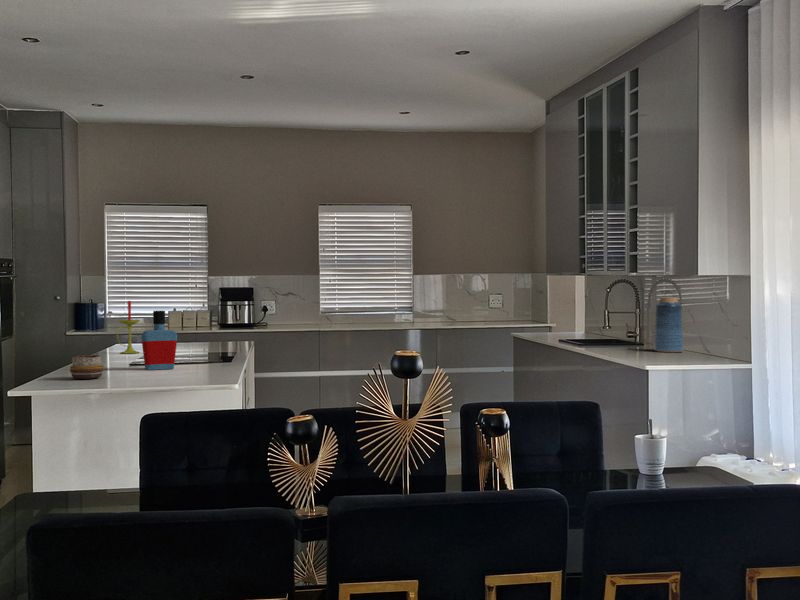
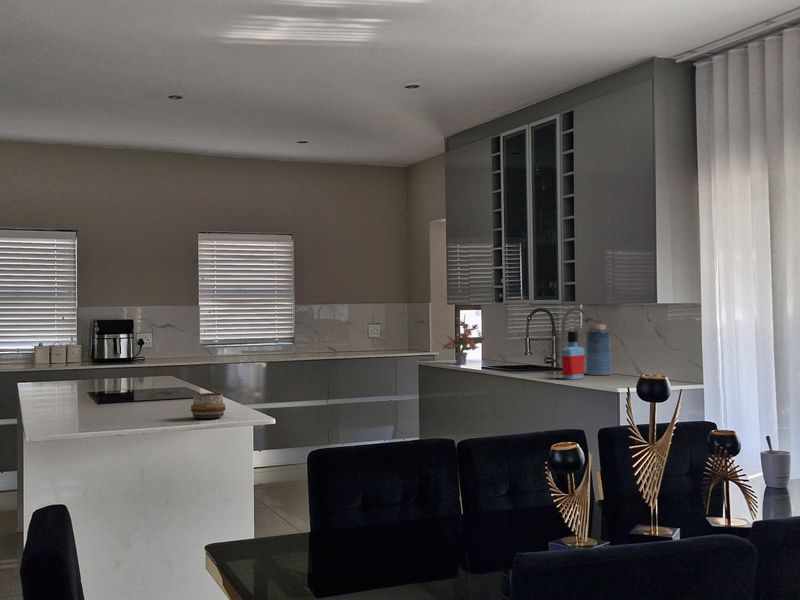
potted plant: none [528,283,580,337] -> present [440,317,486,365]
candle: present [116,301,140,353] -> none [44,335,69,396]
bottle: present [141,311,177,370] -> present [561,331,585,380]
decorative bowl: present [70,355,104,379] -> present [191,393,226,419]

